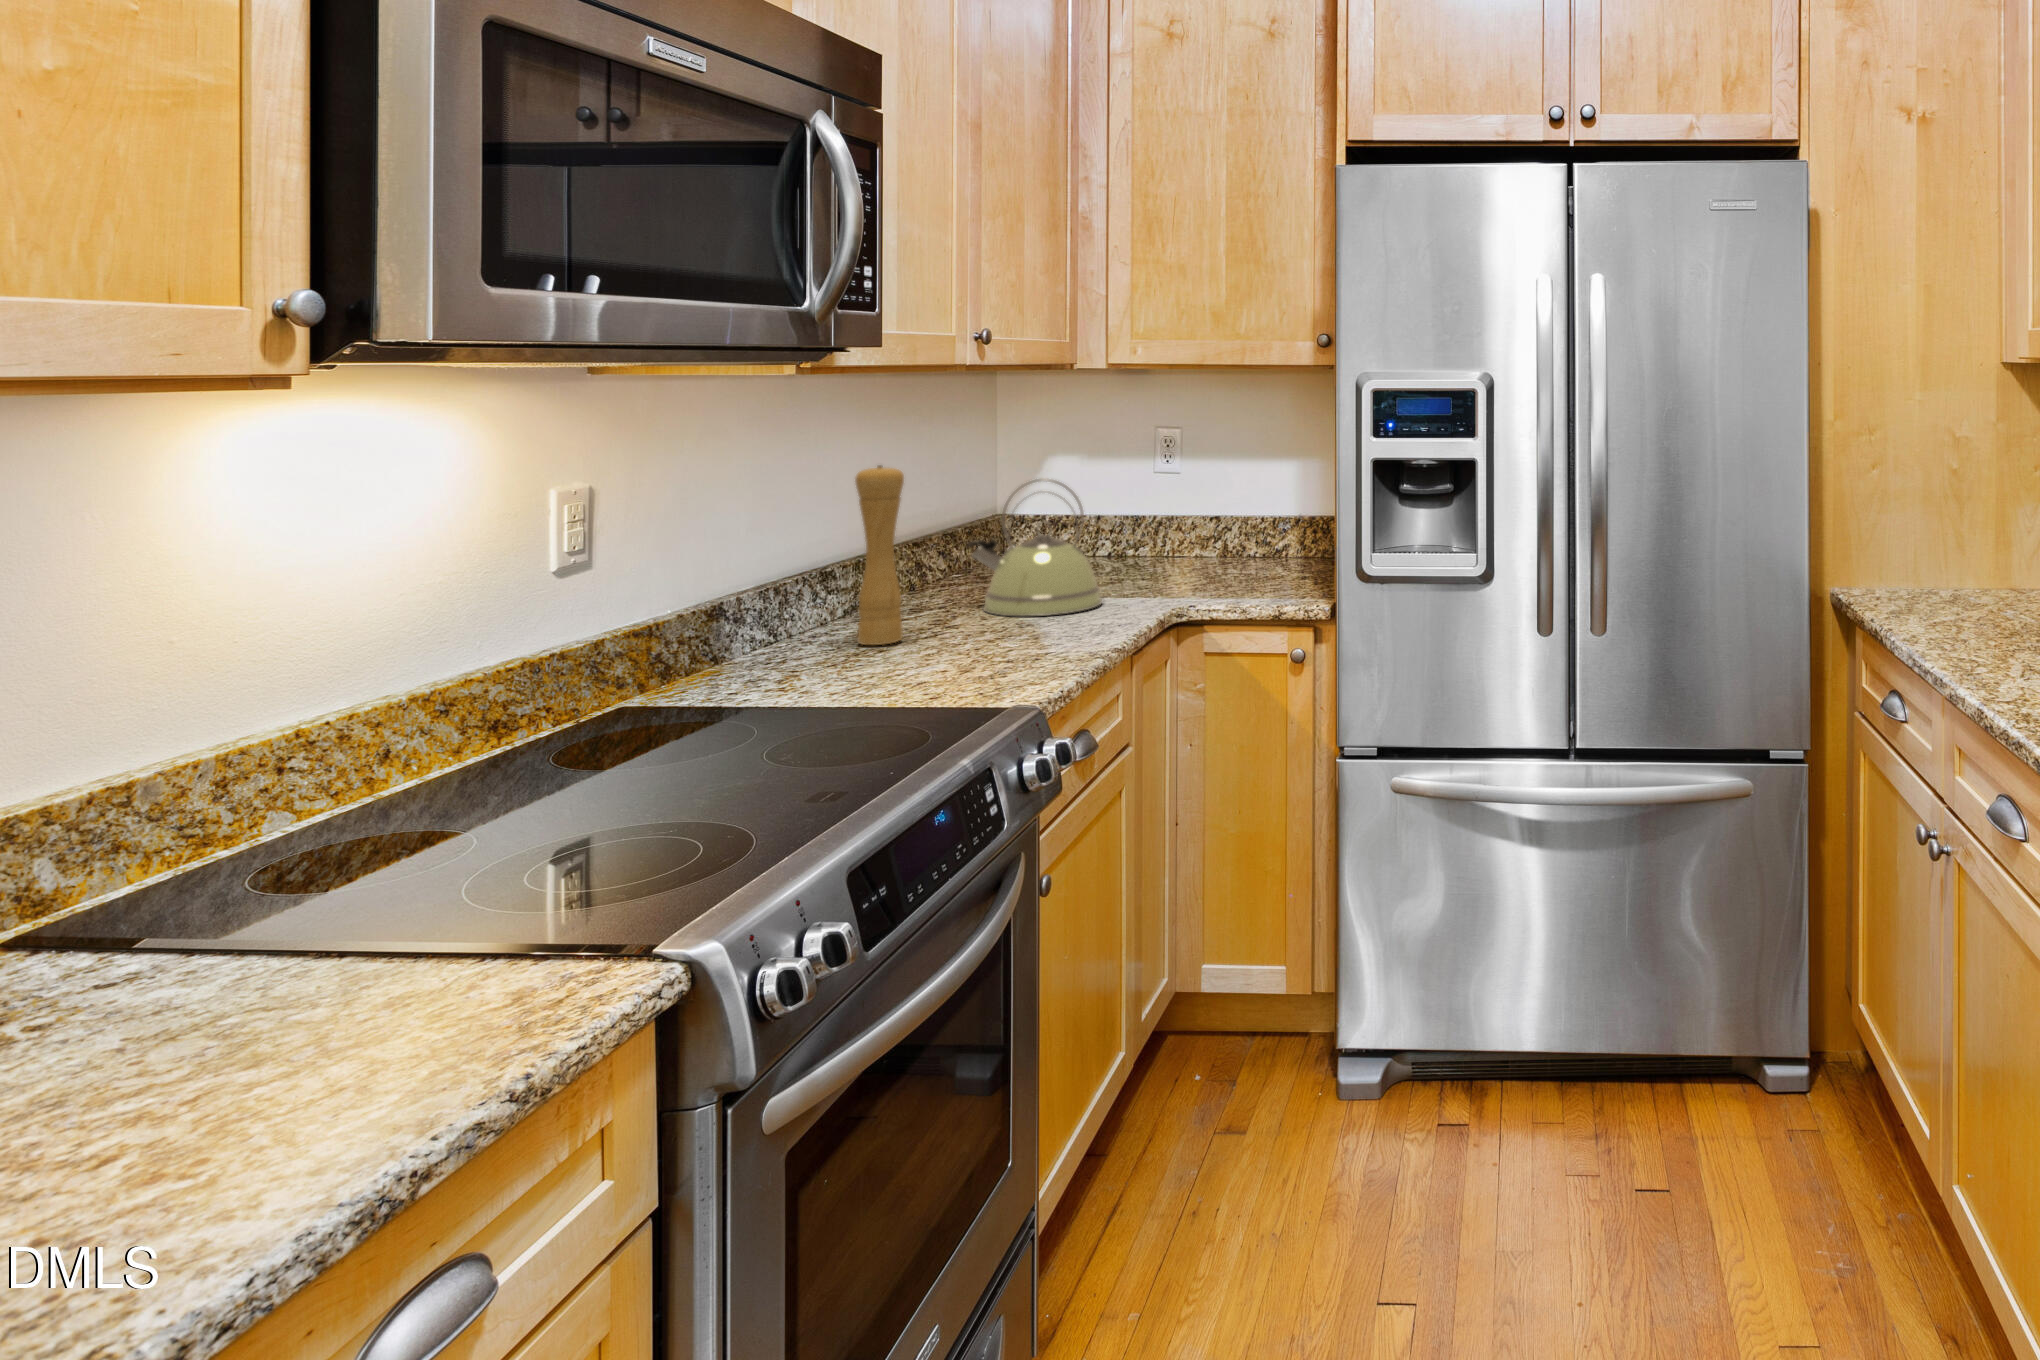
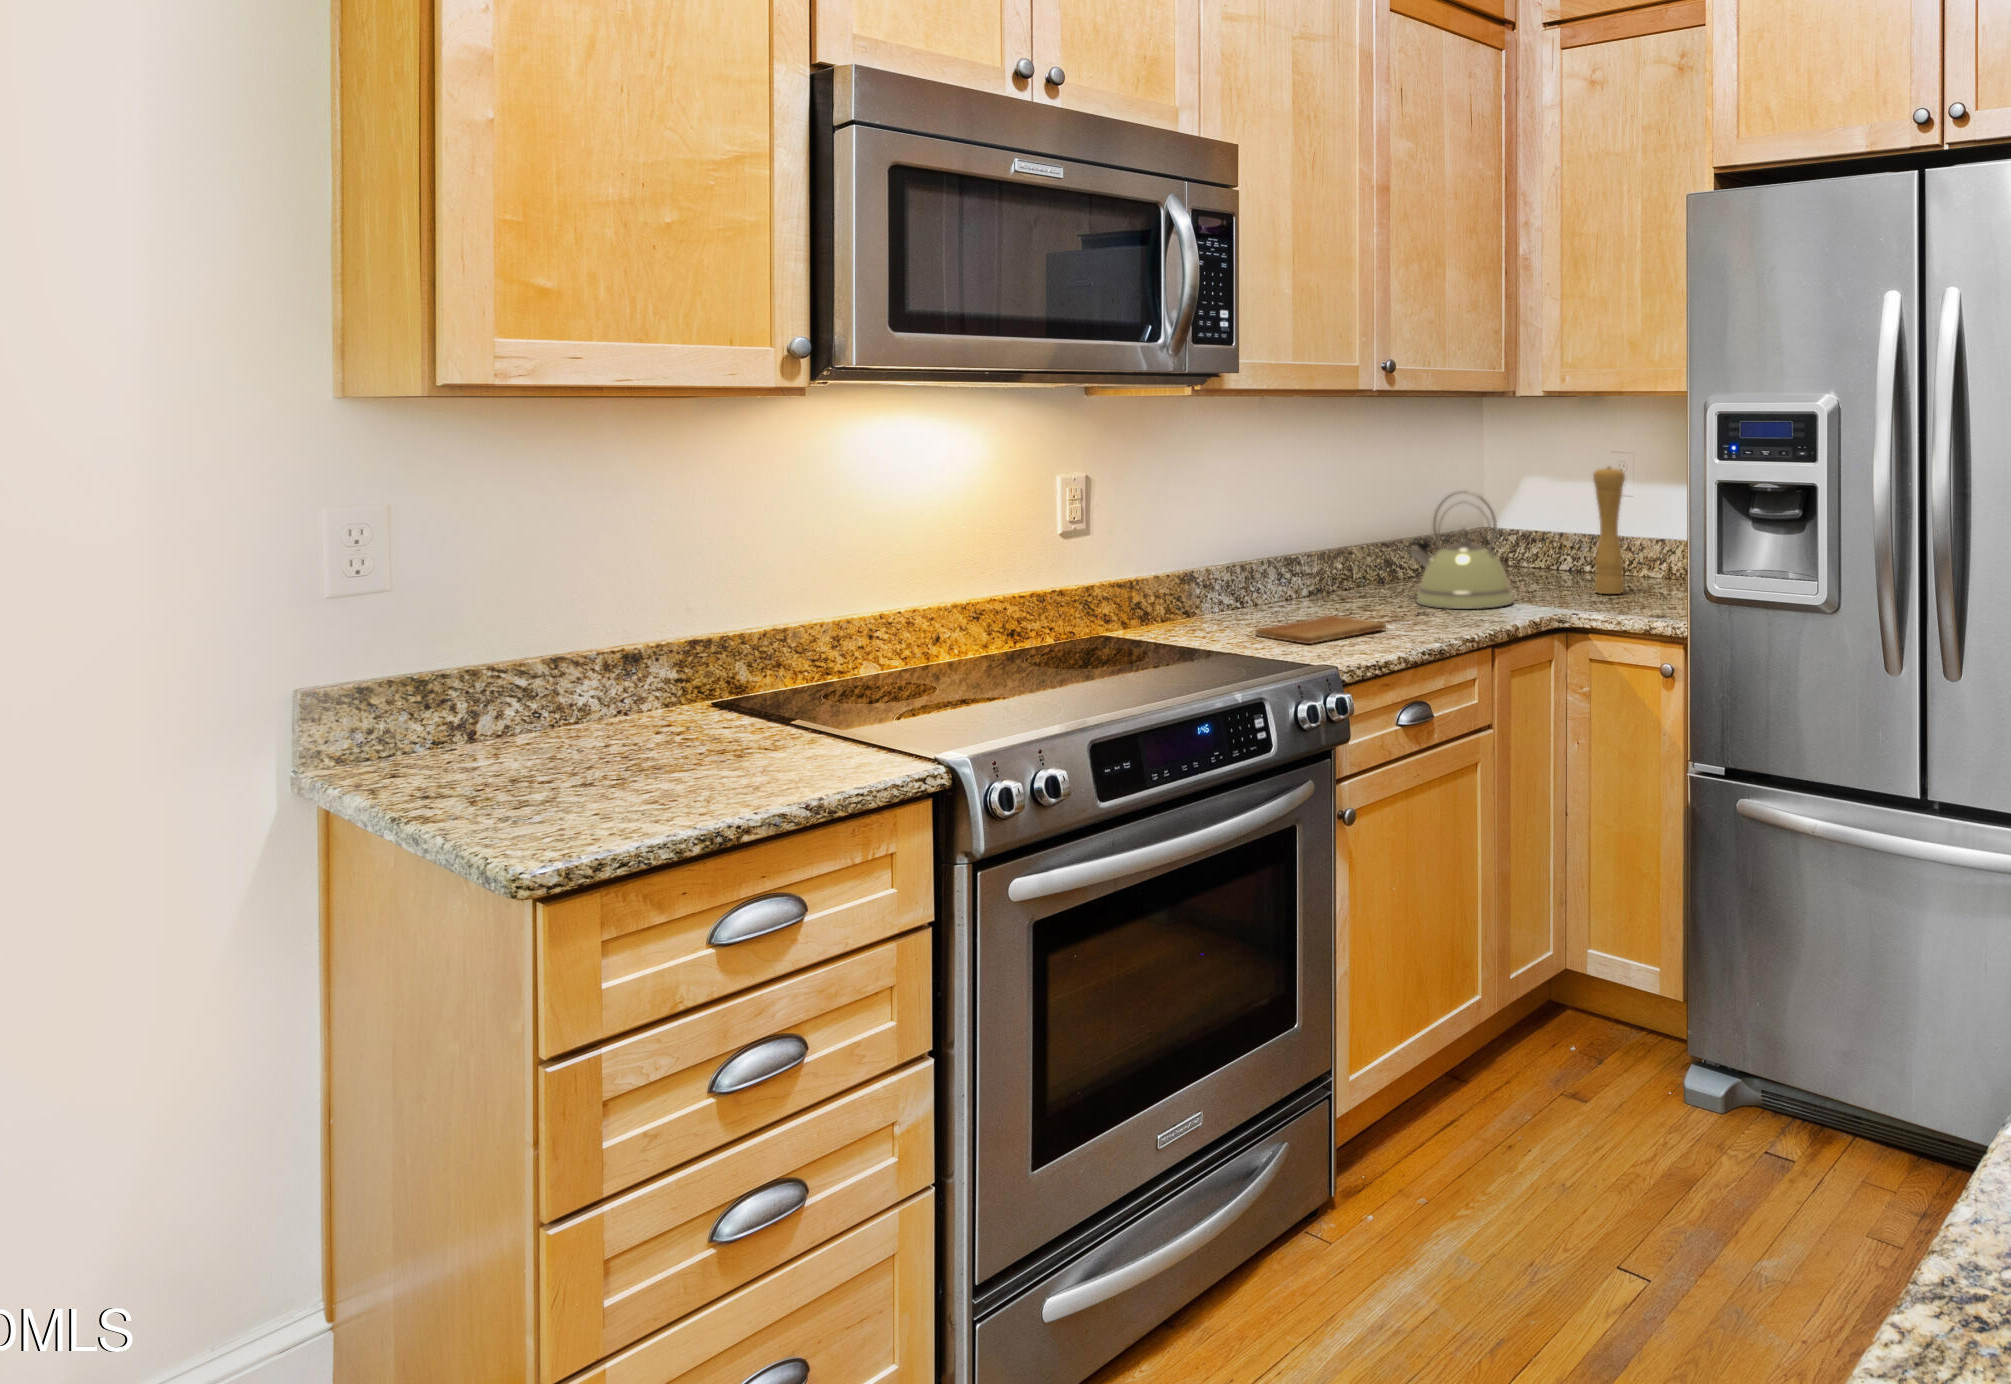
pepper mill: present [855,465,904,645] -> present [1593,467,1625,594]
cutting board: none [849,641,1009,683] -> present [1255,616,1386,644]

